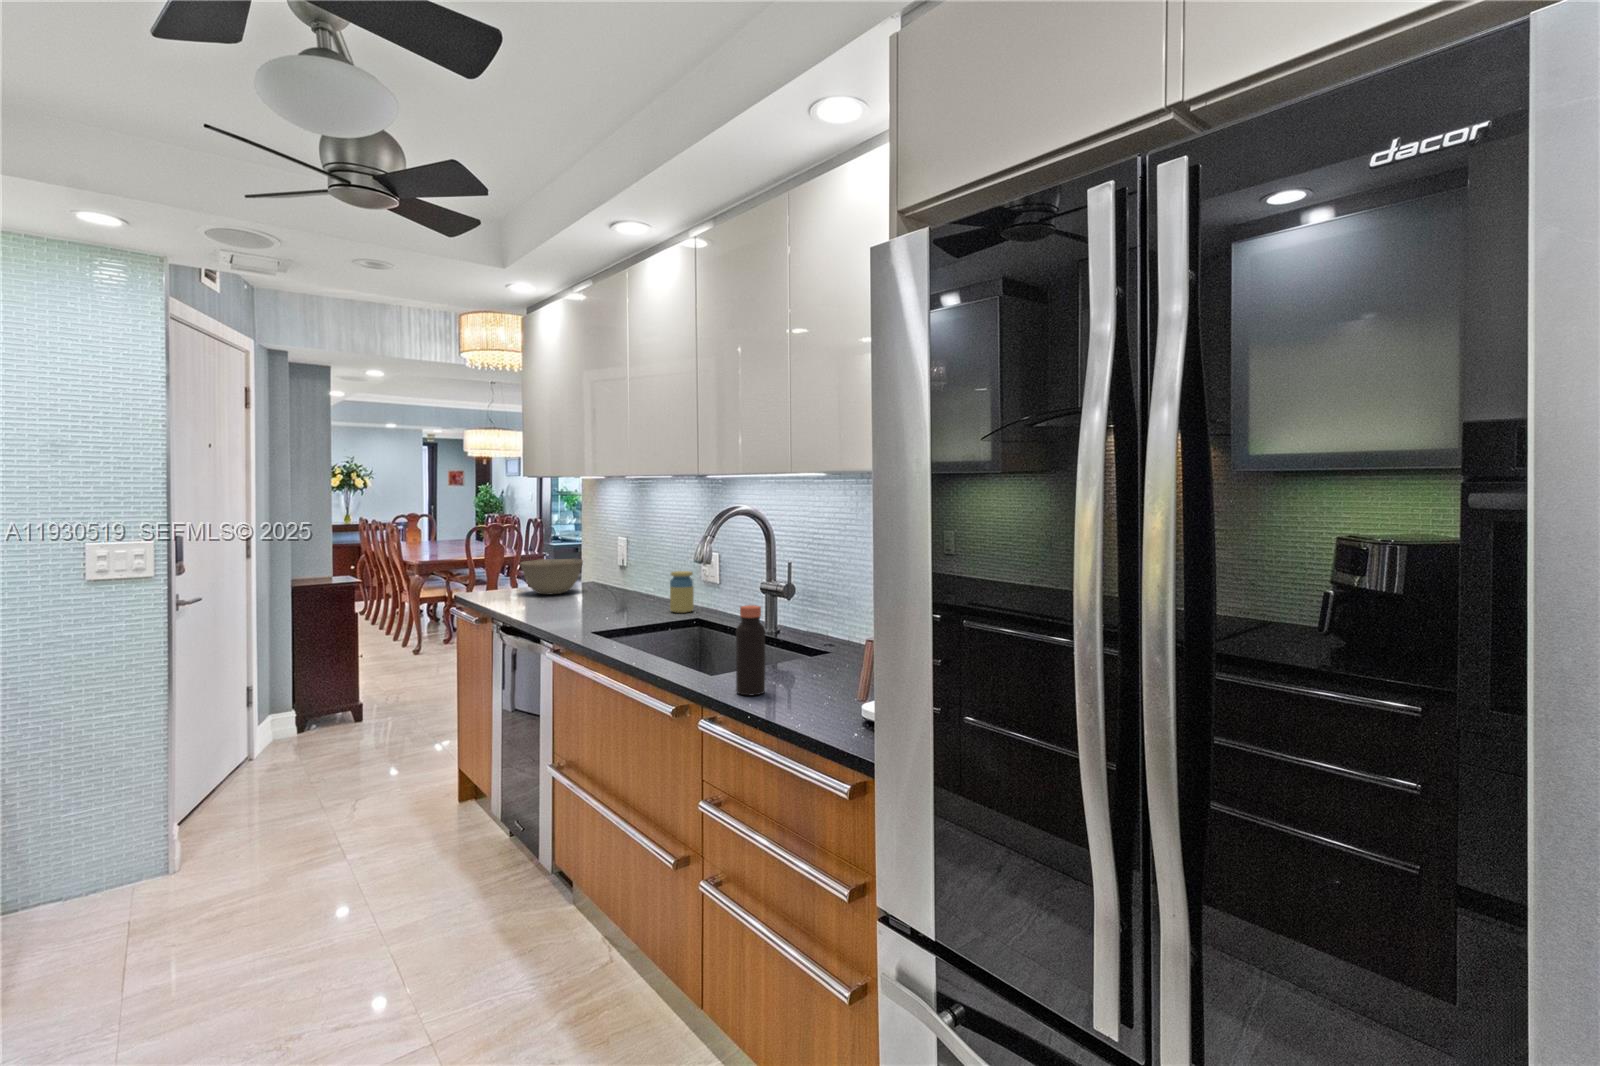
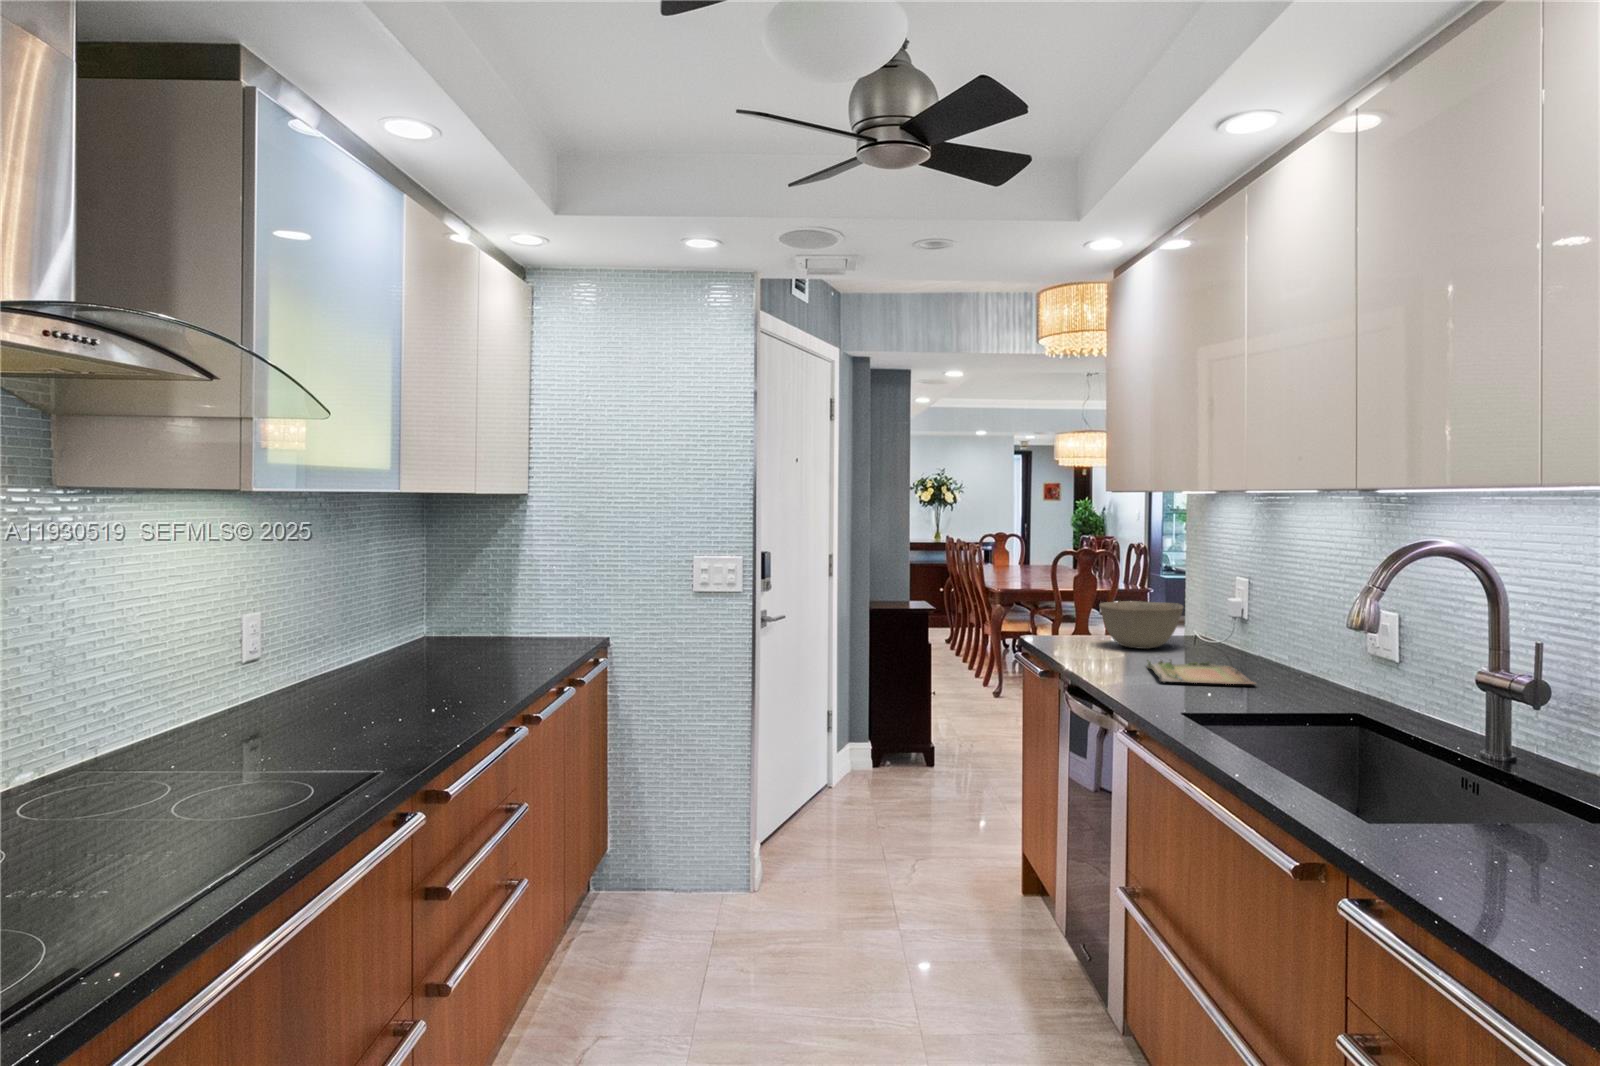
jar: present [670,571,694,613] -> none [1310,636,1351,700]
tray: none [560,593,637,615] -> present [1147,660,1255,684]
bottle: present [736,605,765,696] -> none [1414,722,1478,884]

